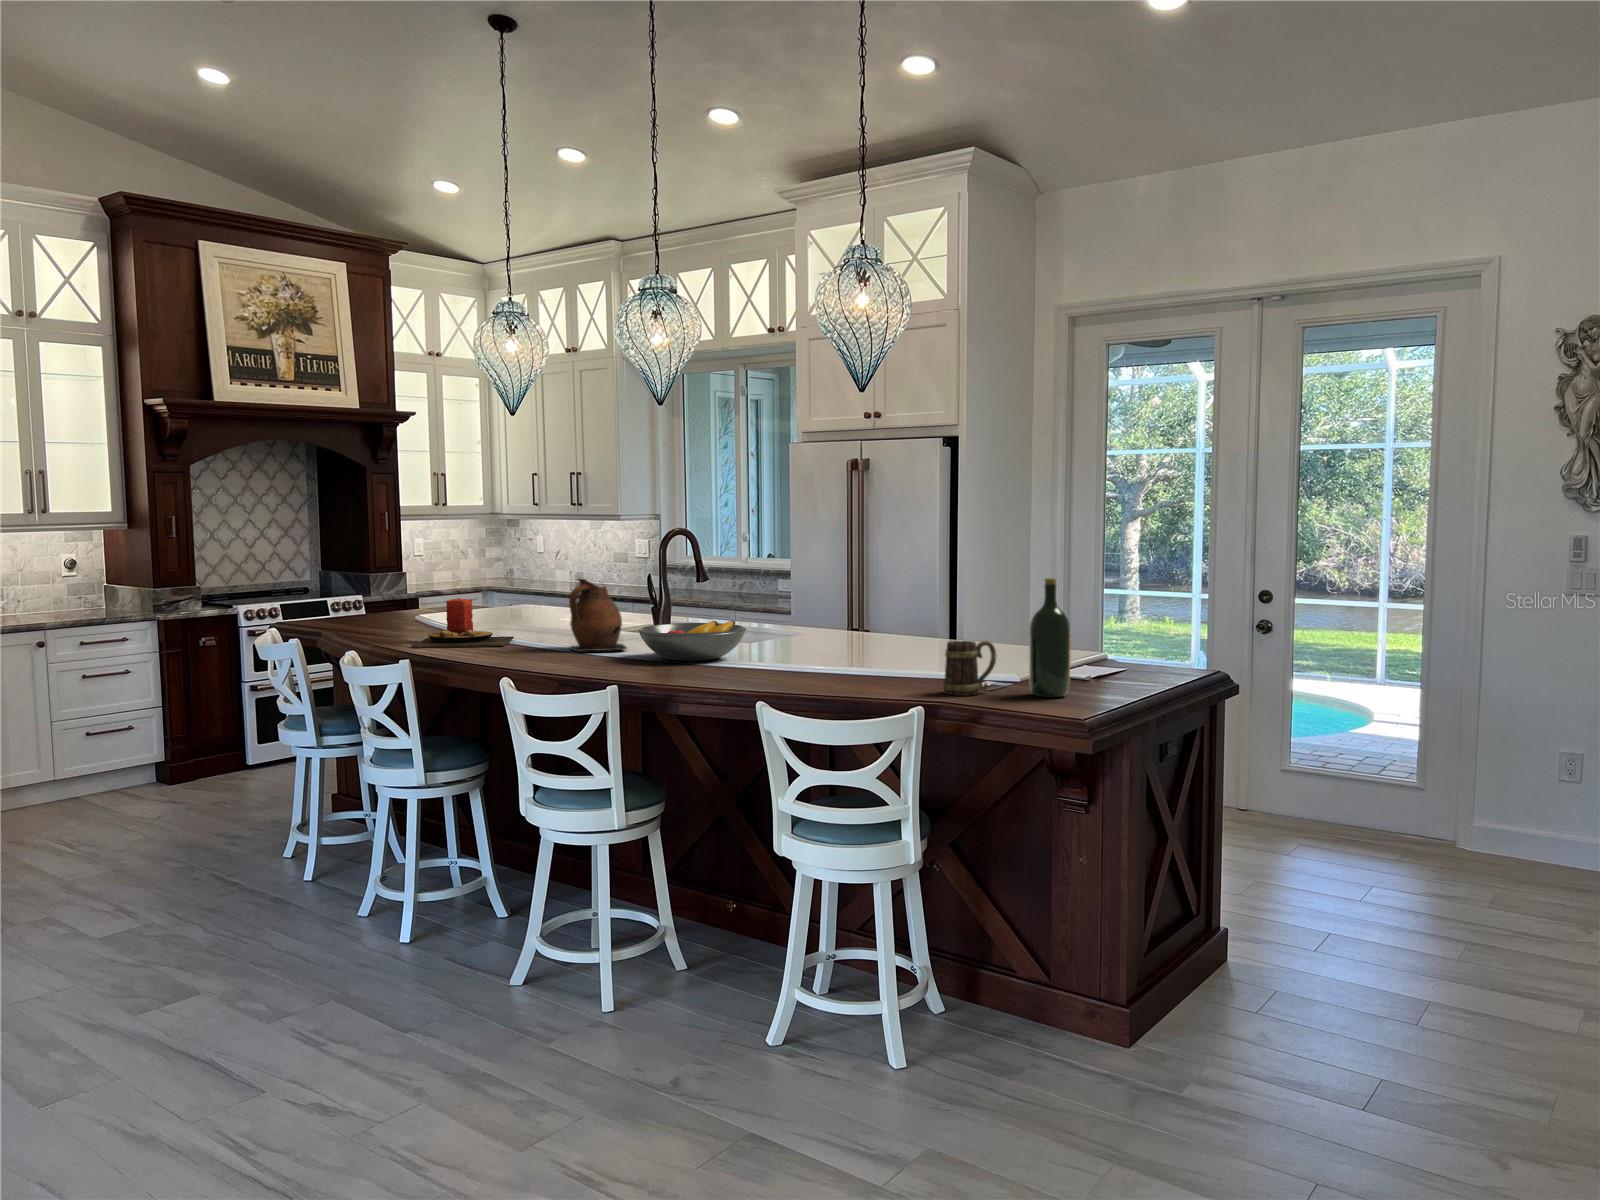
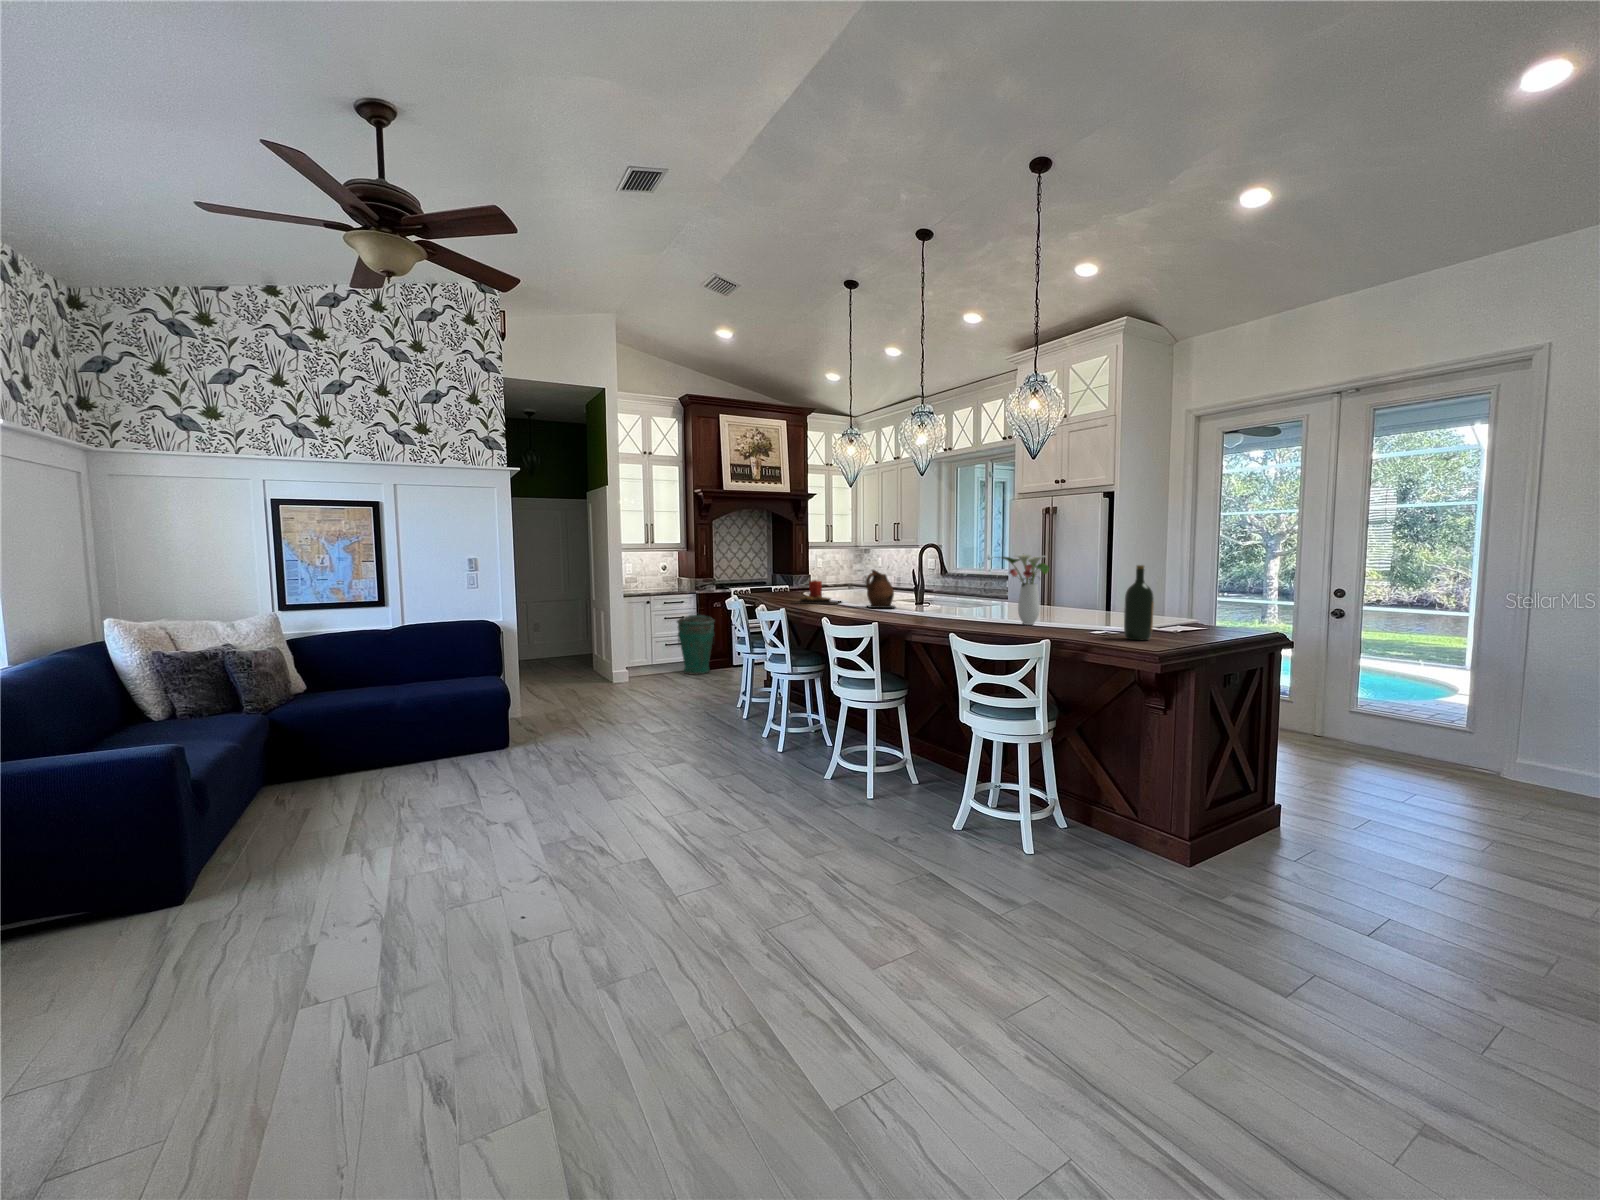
flower arrangement: none [810,553,909,676] -> present [1002,554,1049,625]
fruit bowl: present [638,620,746,661] -> none [898,593,959,614]
mug: present [943,641,996,696] -> none [1065,603,1102,636]
trash can: none [110,666,206,802] -> present [677,615,715,675]

